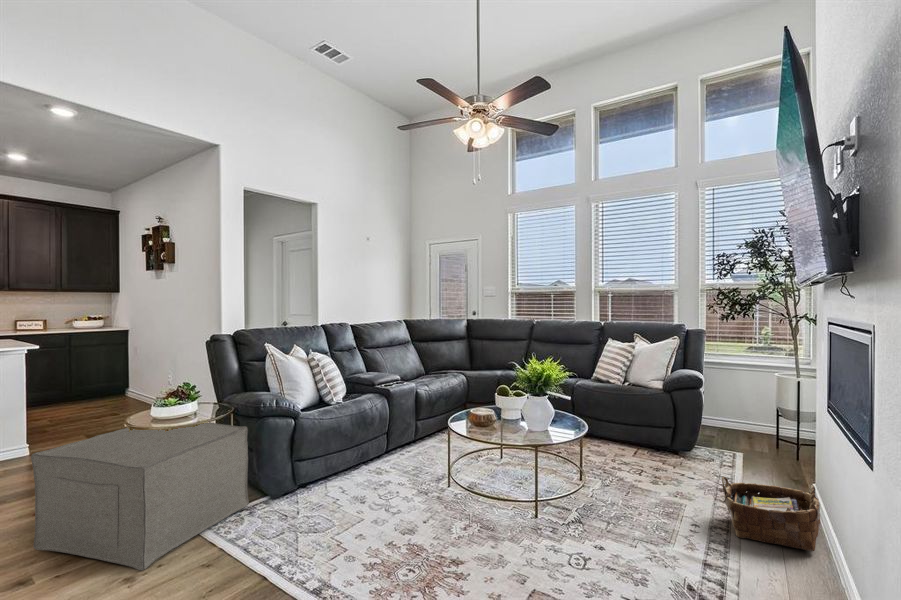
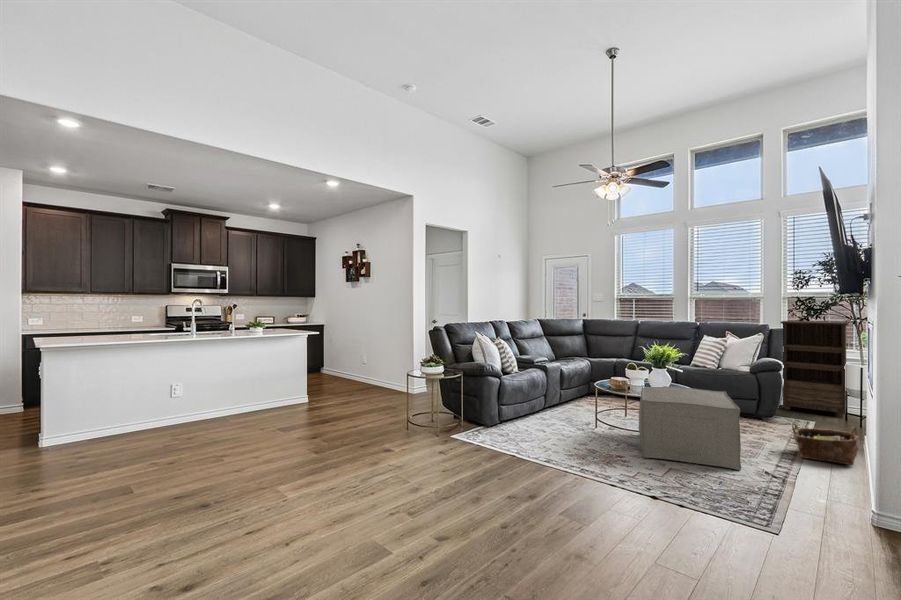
bookshelf: none [700,319,781,445] -> present [781,321,848,417]
ottoman: present [31,422,249,570] -> present [639,386,741,470]

